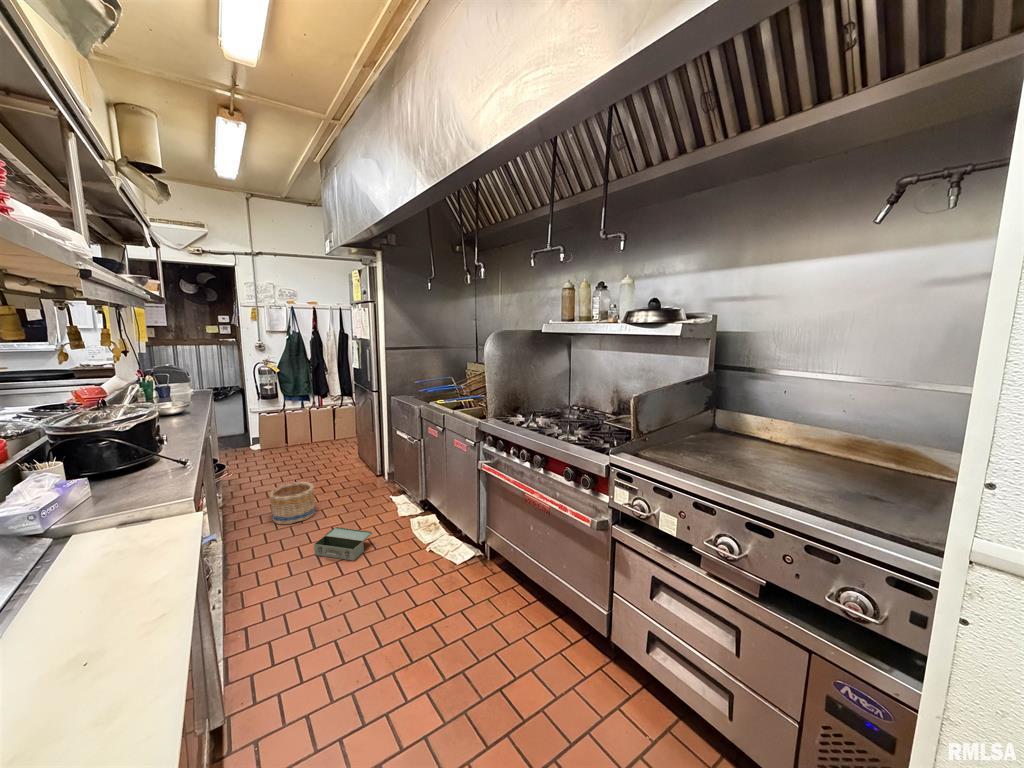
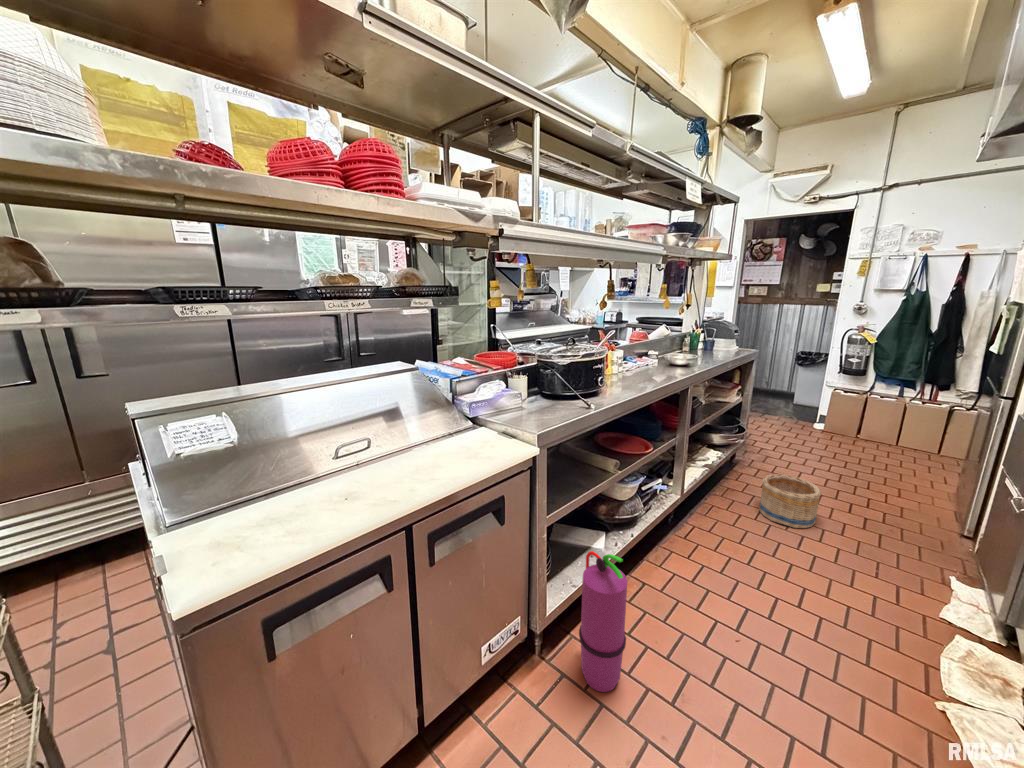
toolbox: present [314,527,372,561] -> none [764,557,851,614]
fire extinguisher: none [242,576,307,728] -> present [579,551,627,692]

